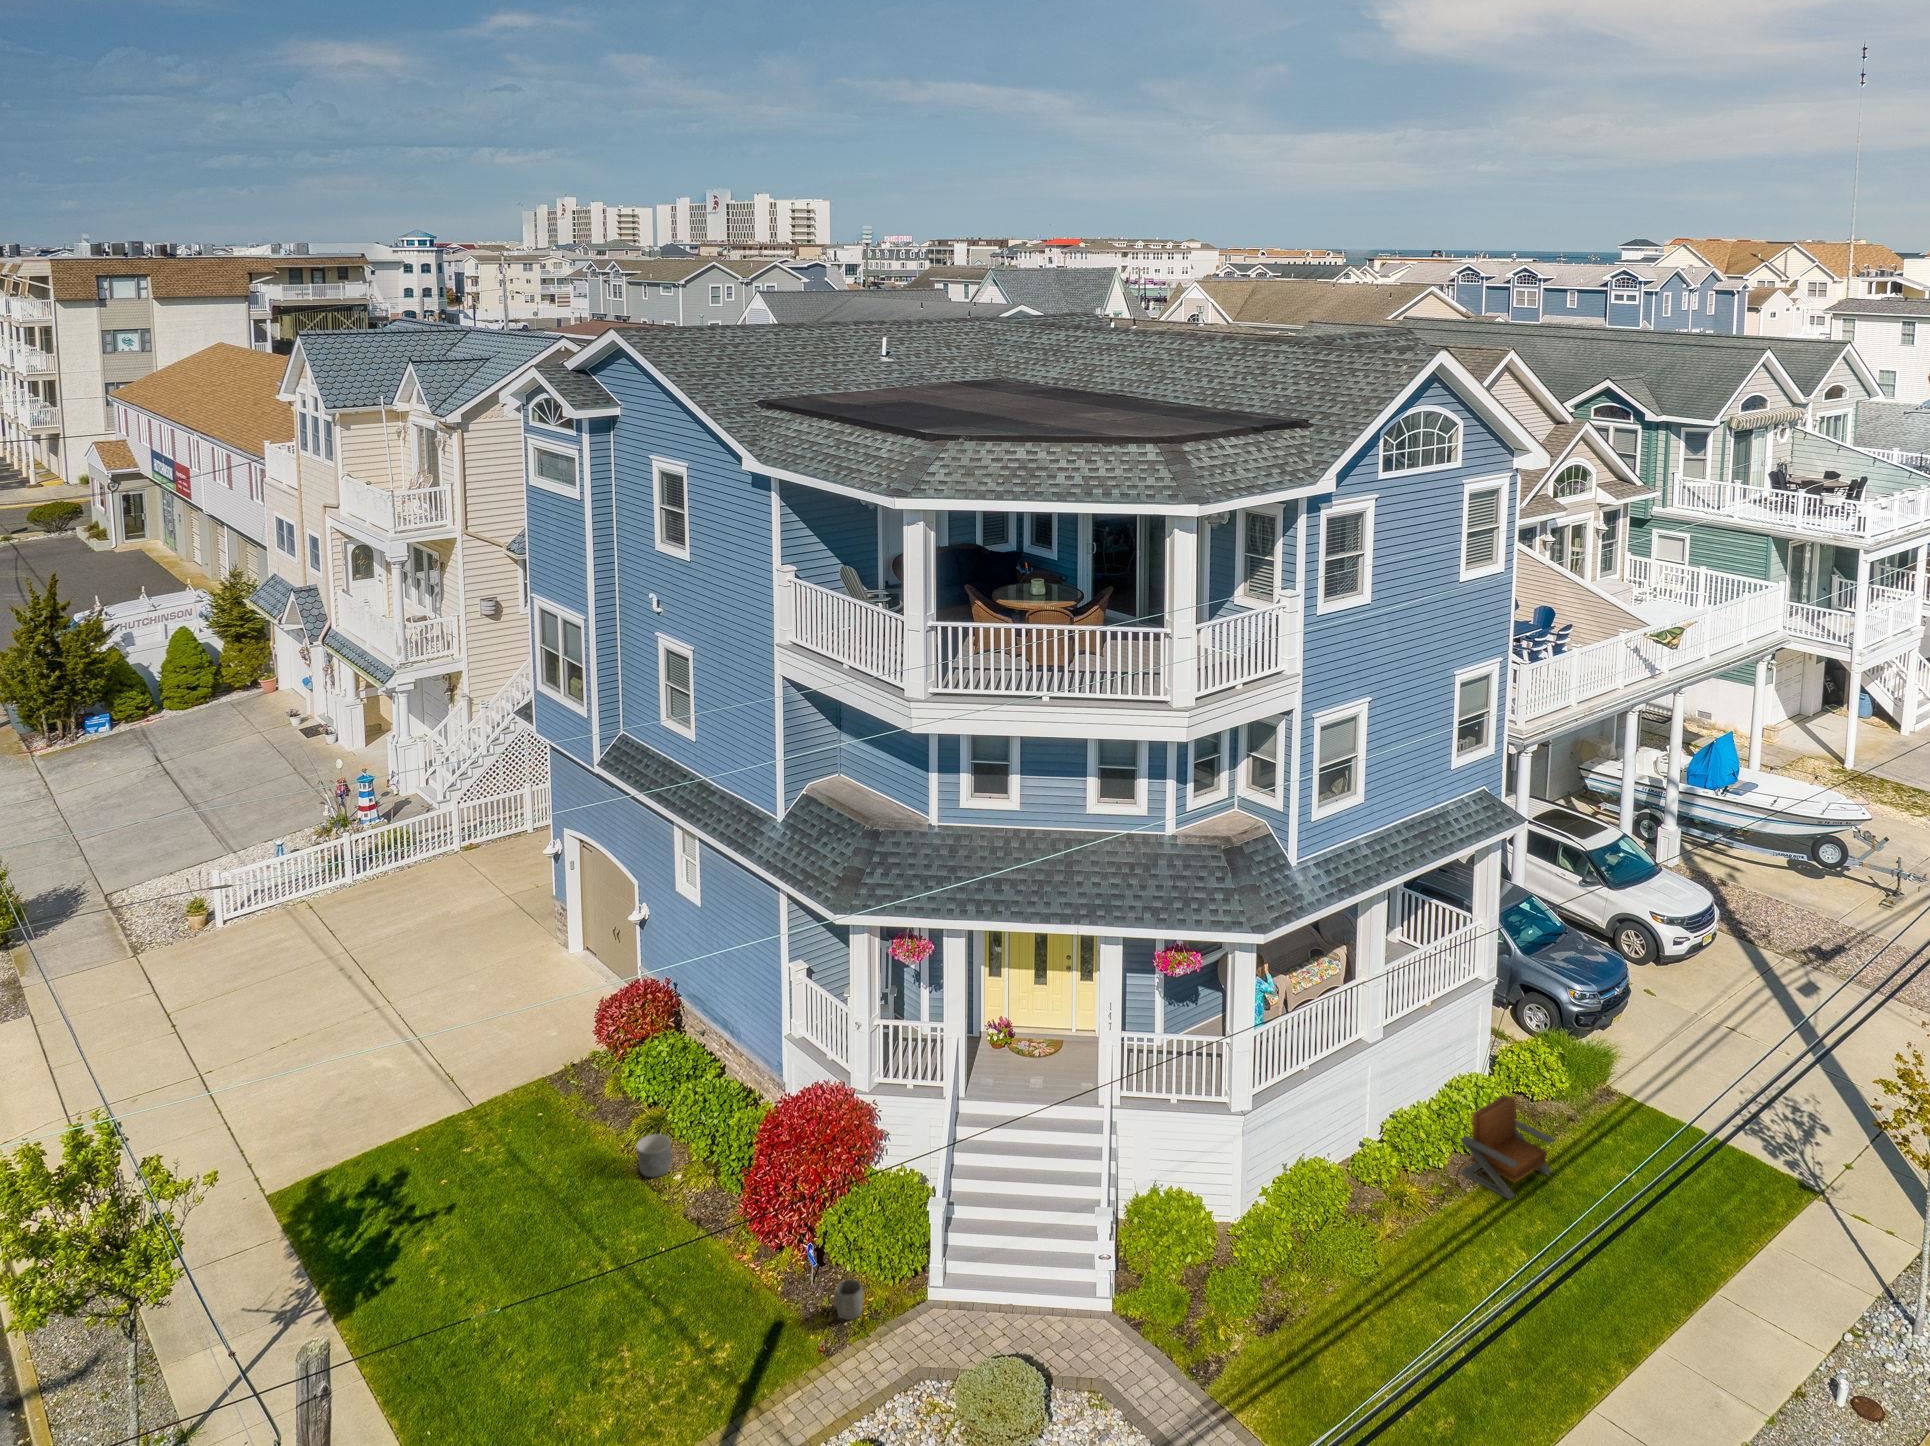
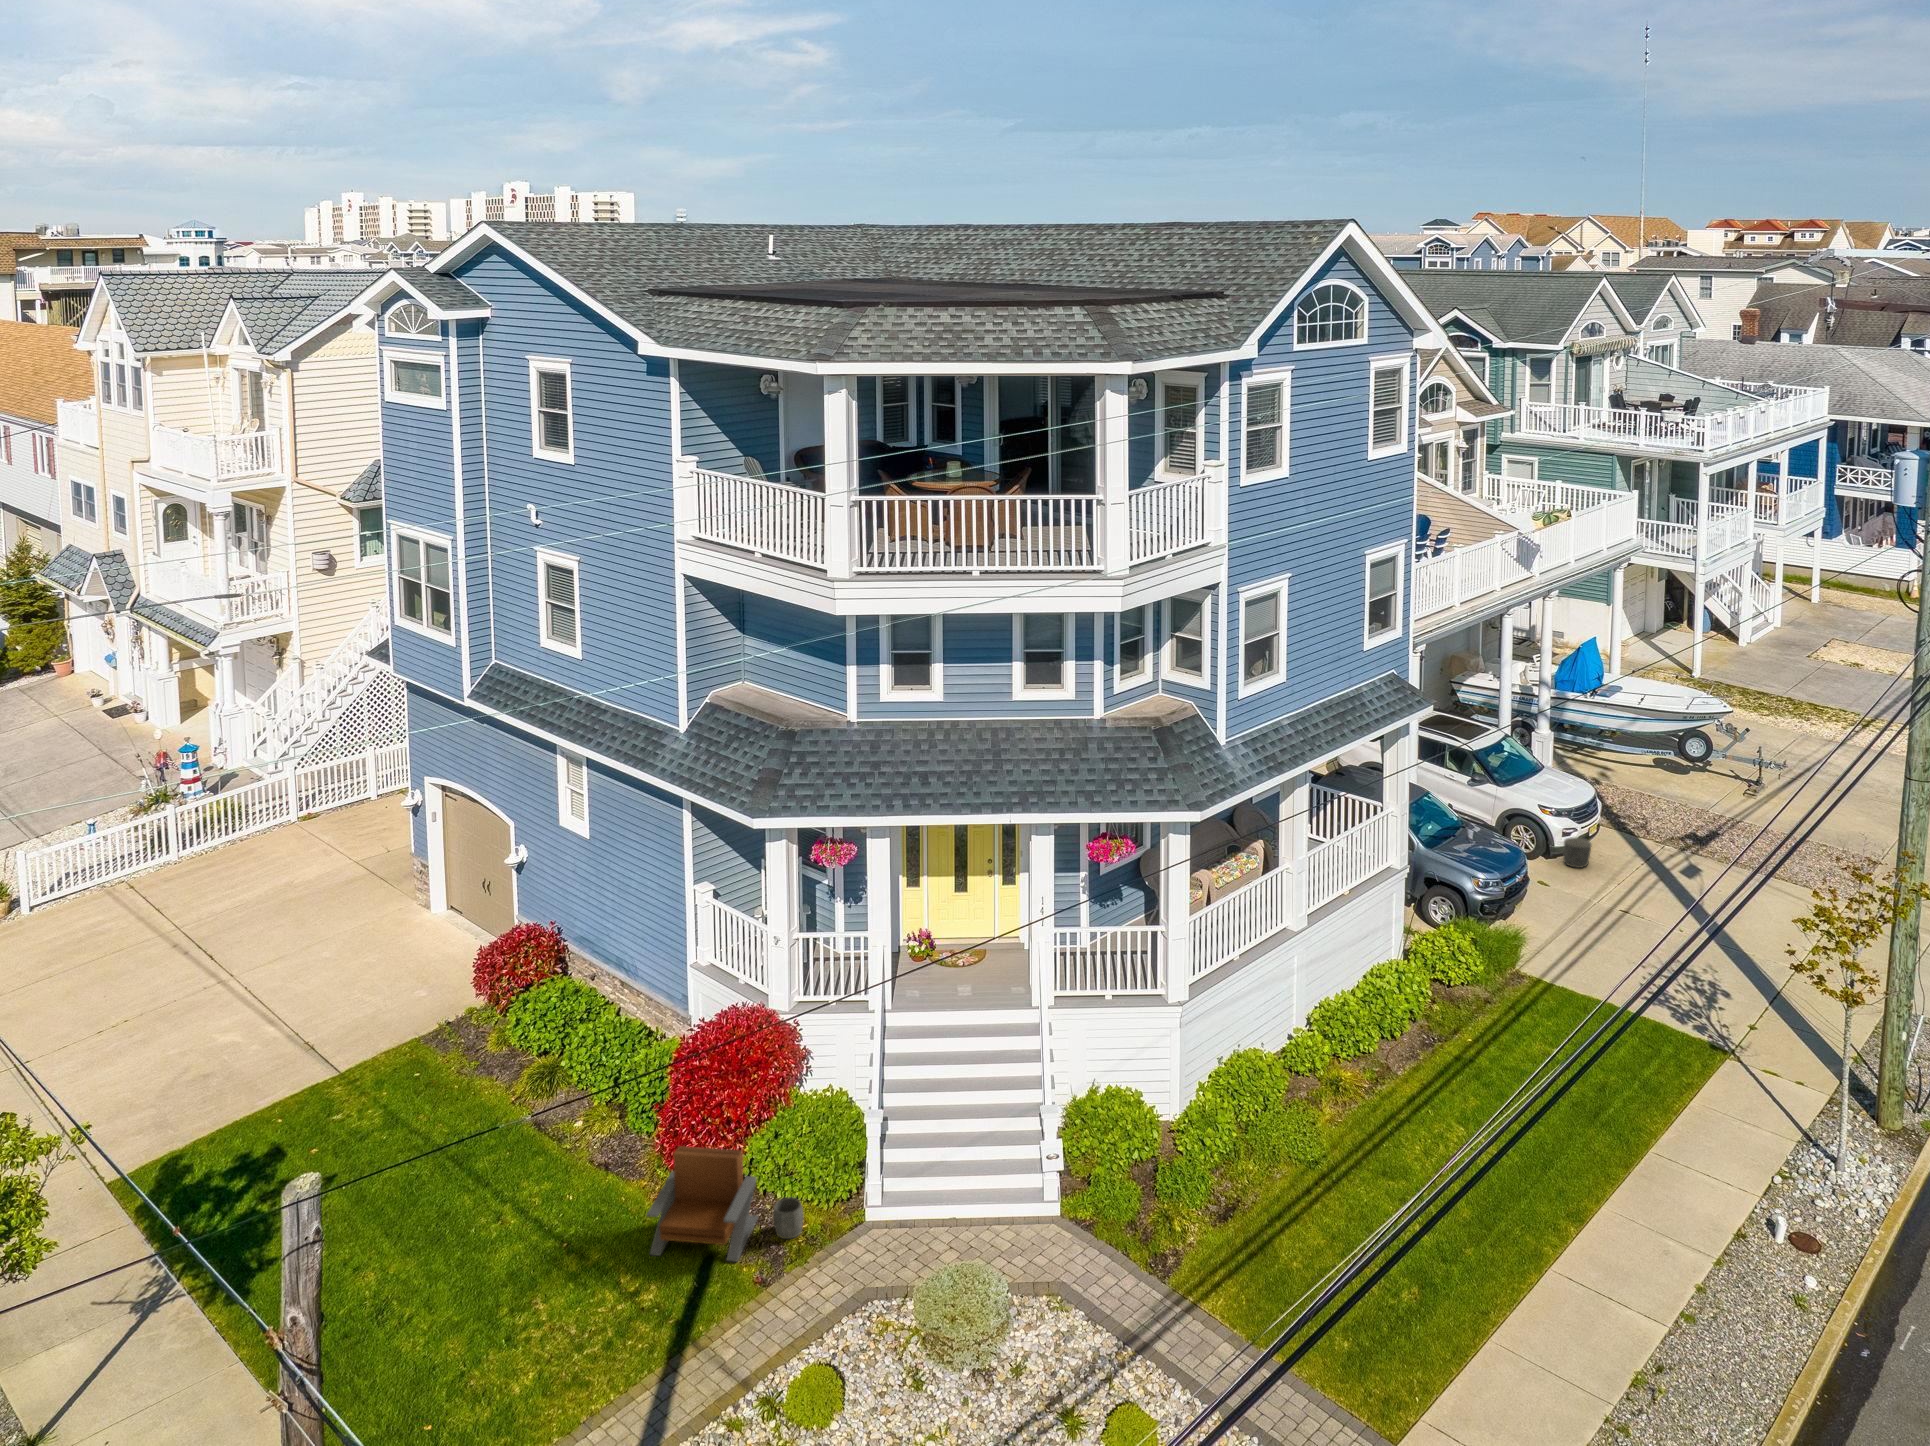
lounge chair: present [1460,1095,1555,1199] -> present [647,1146,758,1262]
planter: present [636,1134,671,1177] -> present [1563,837,1592,868]

